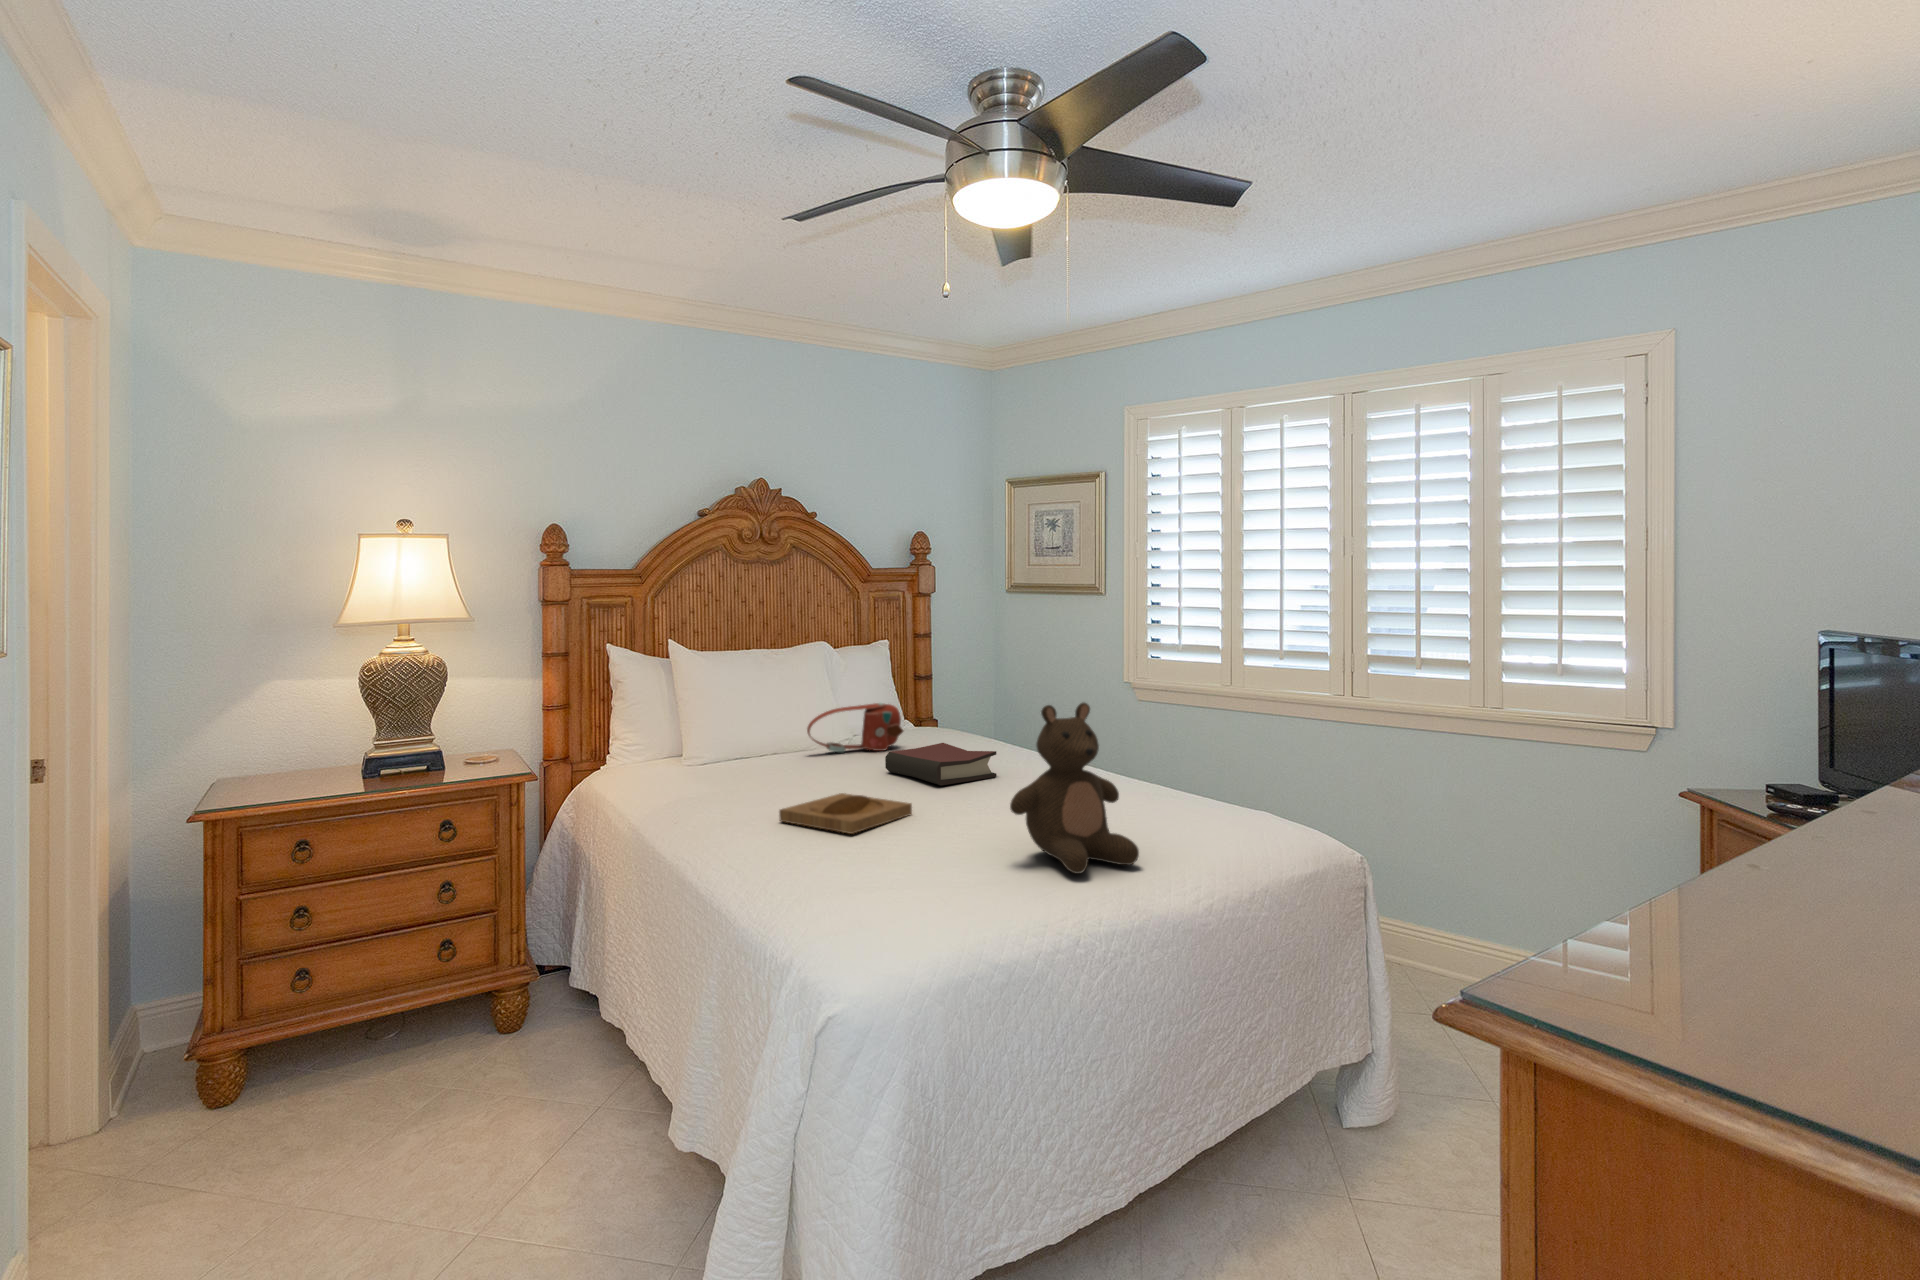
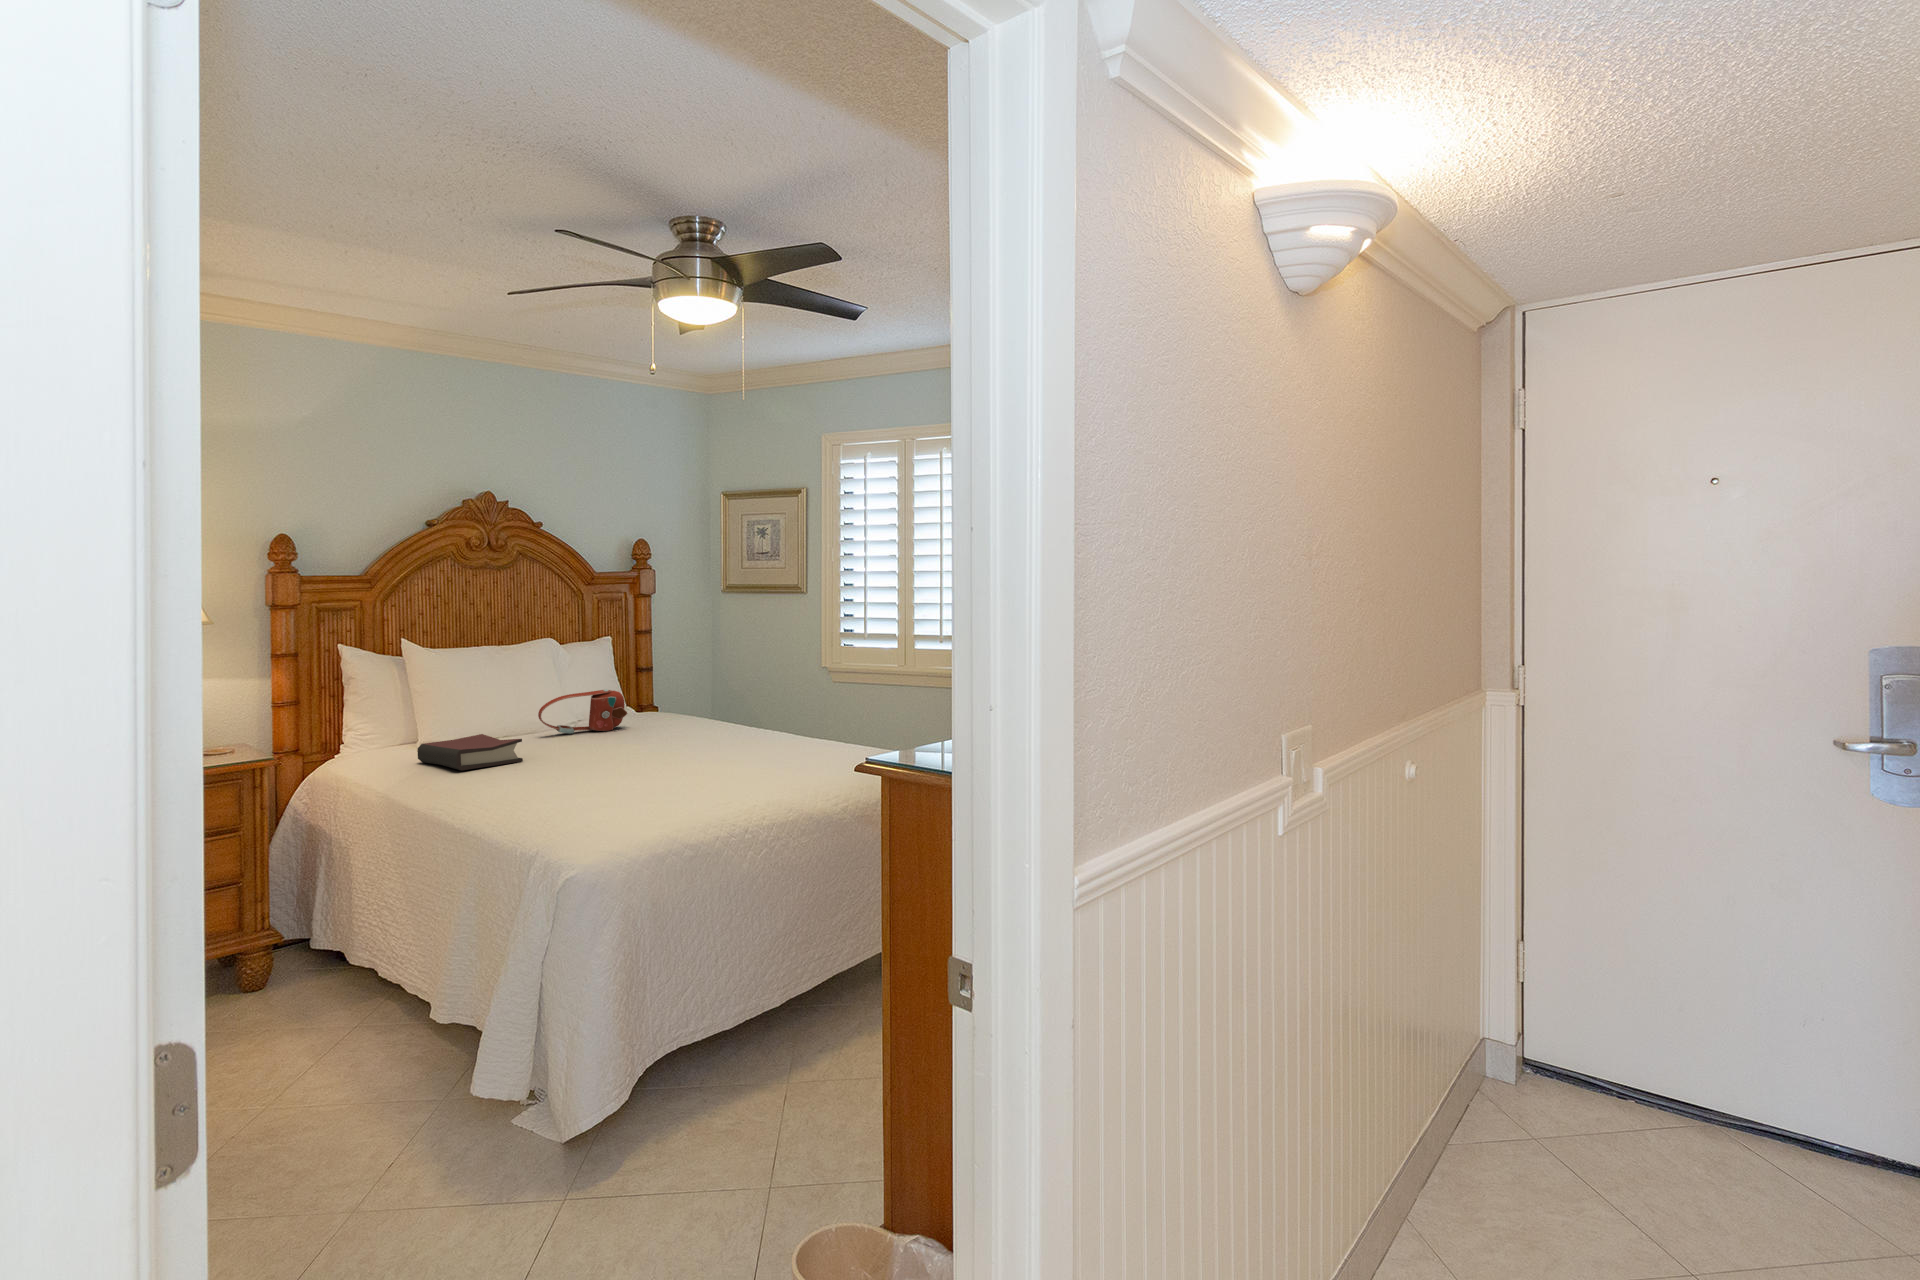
stuffed bear: present [1010,703,1139,874] -> none [711,676,807,799]
hardback book: present [885,743,997,785] -> present [418,734,523,771]
tray: present [779,793,912,834] -> none [520,760,635,787]

